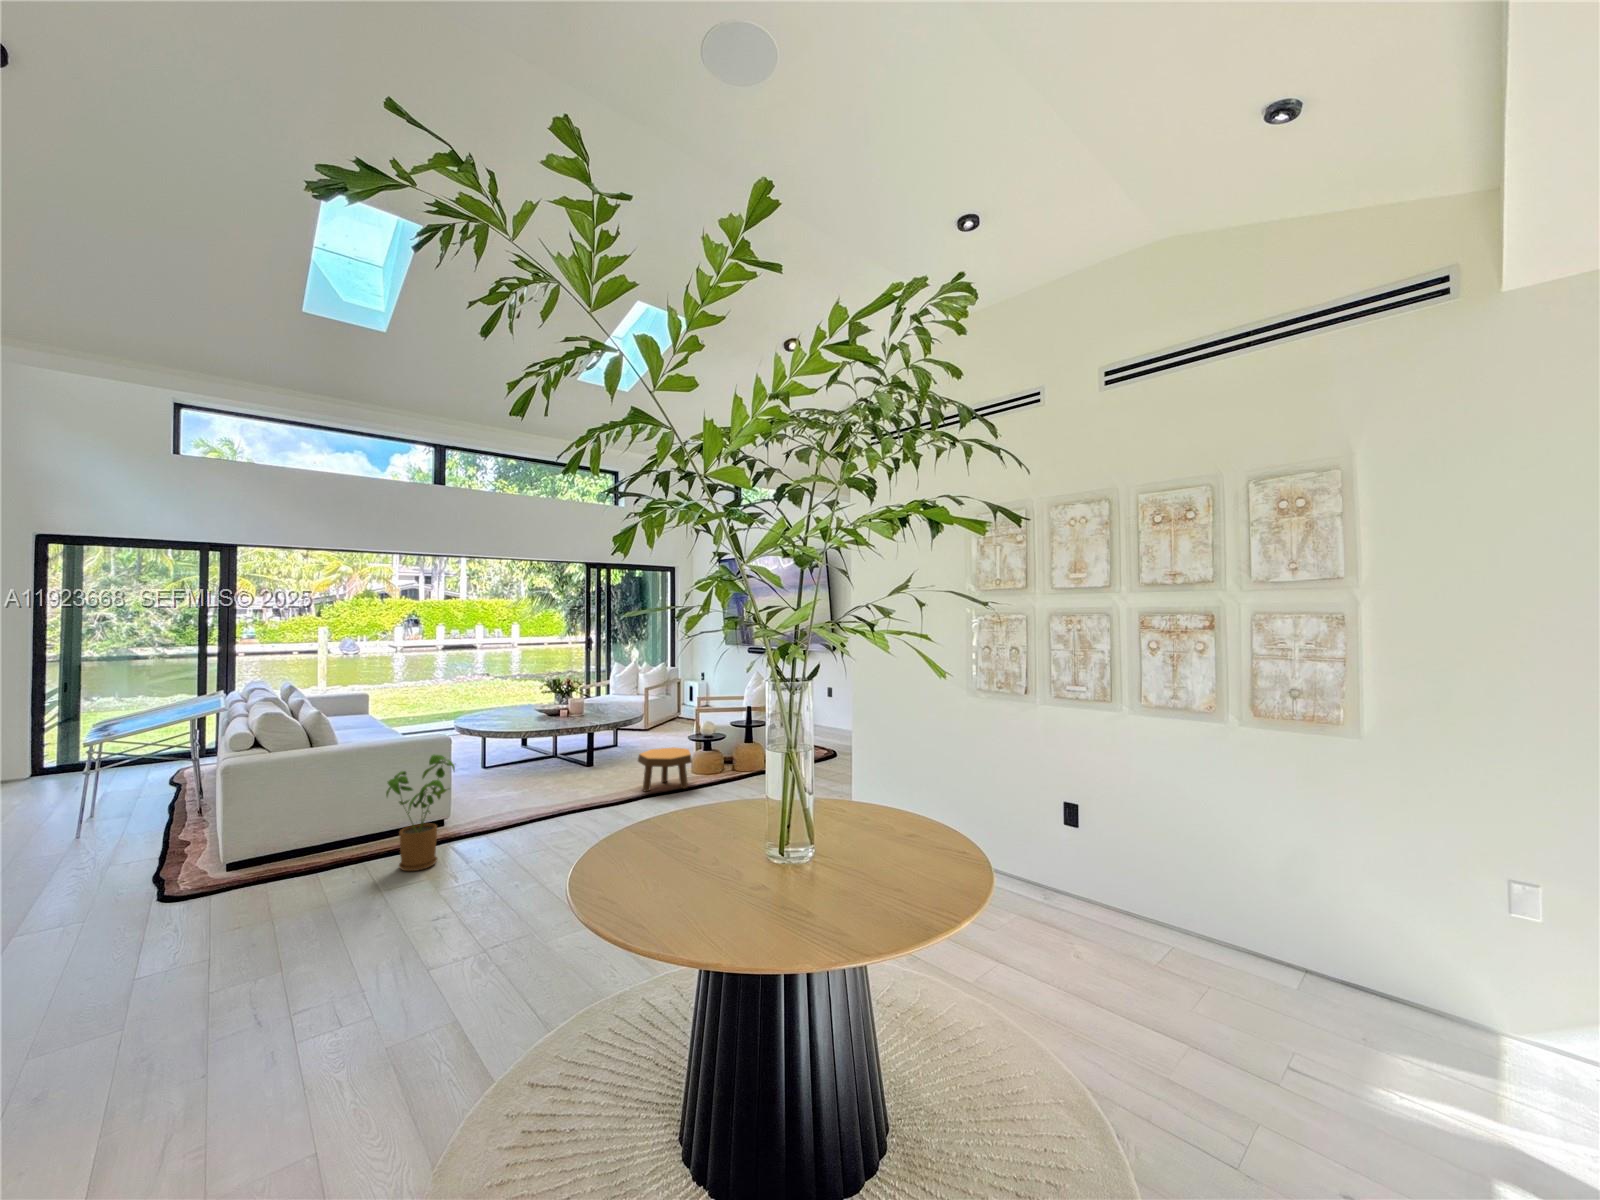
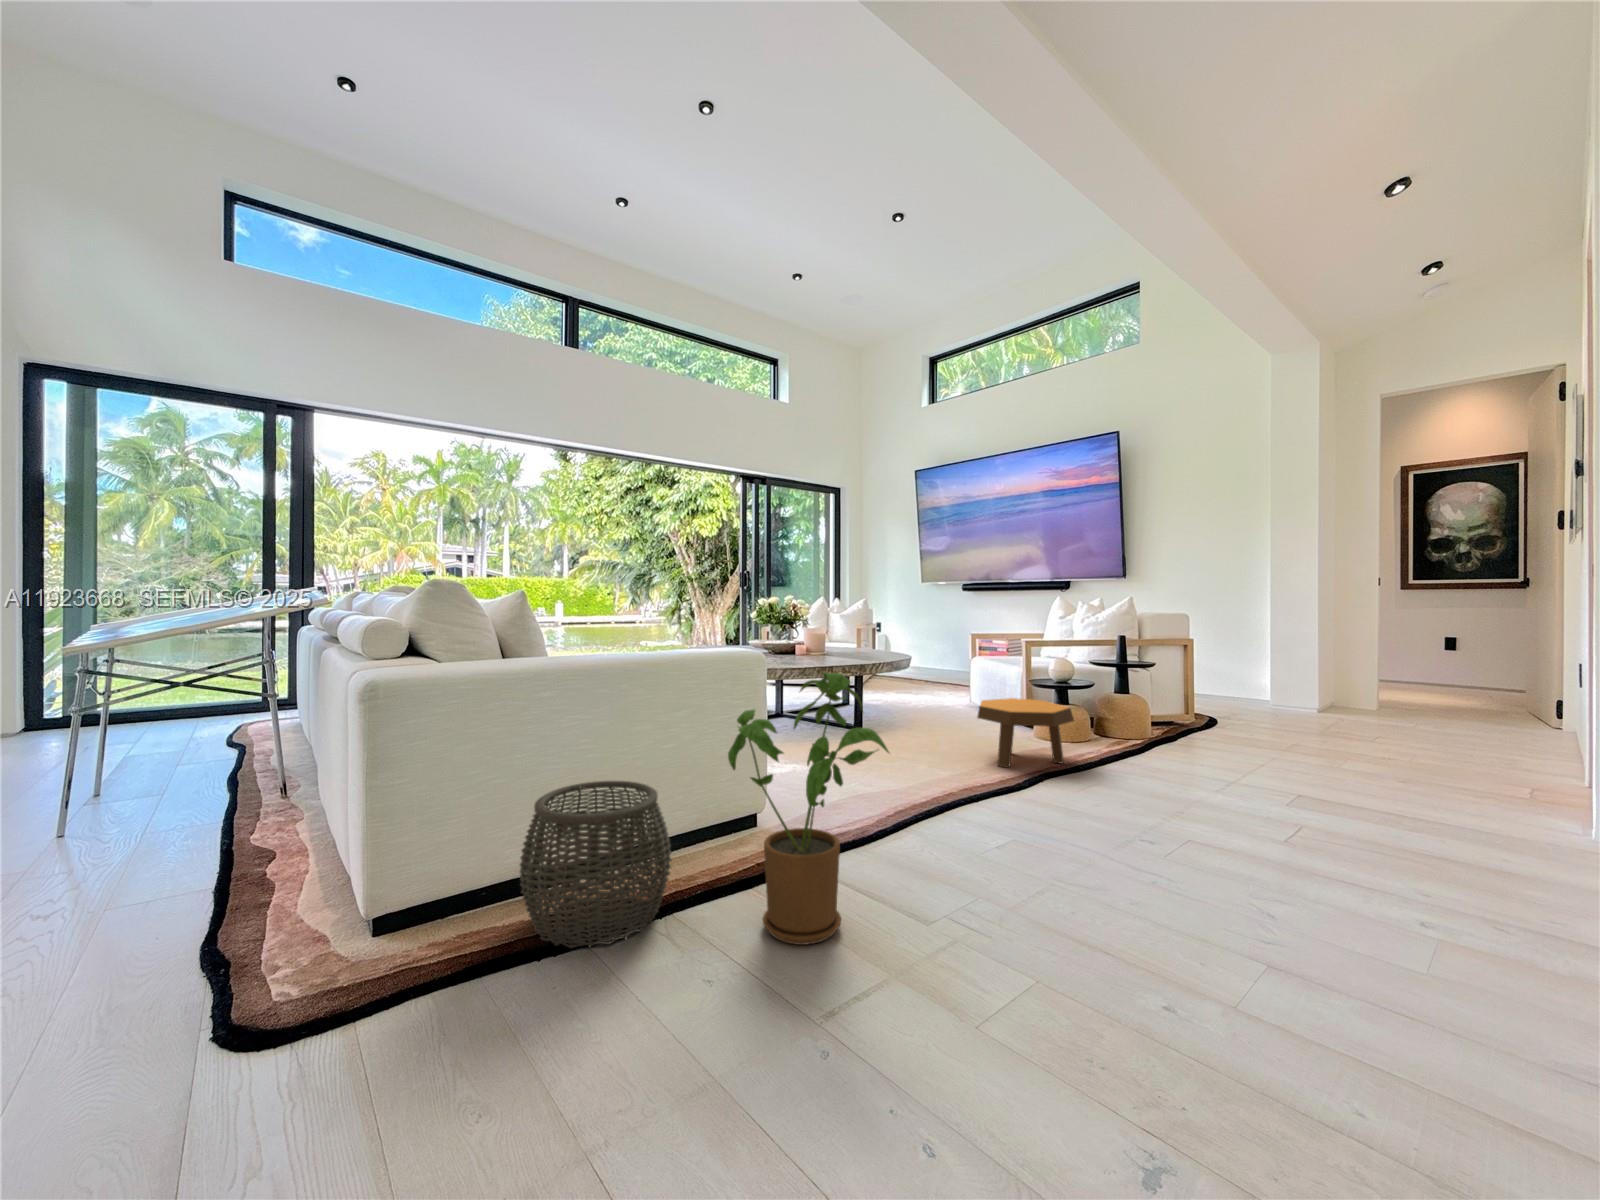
woven basket: none [291,803,368,874] -> present [520,781,672,948]

